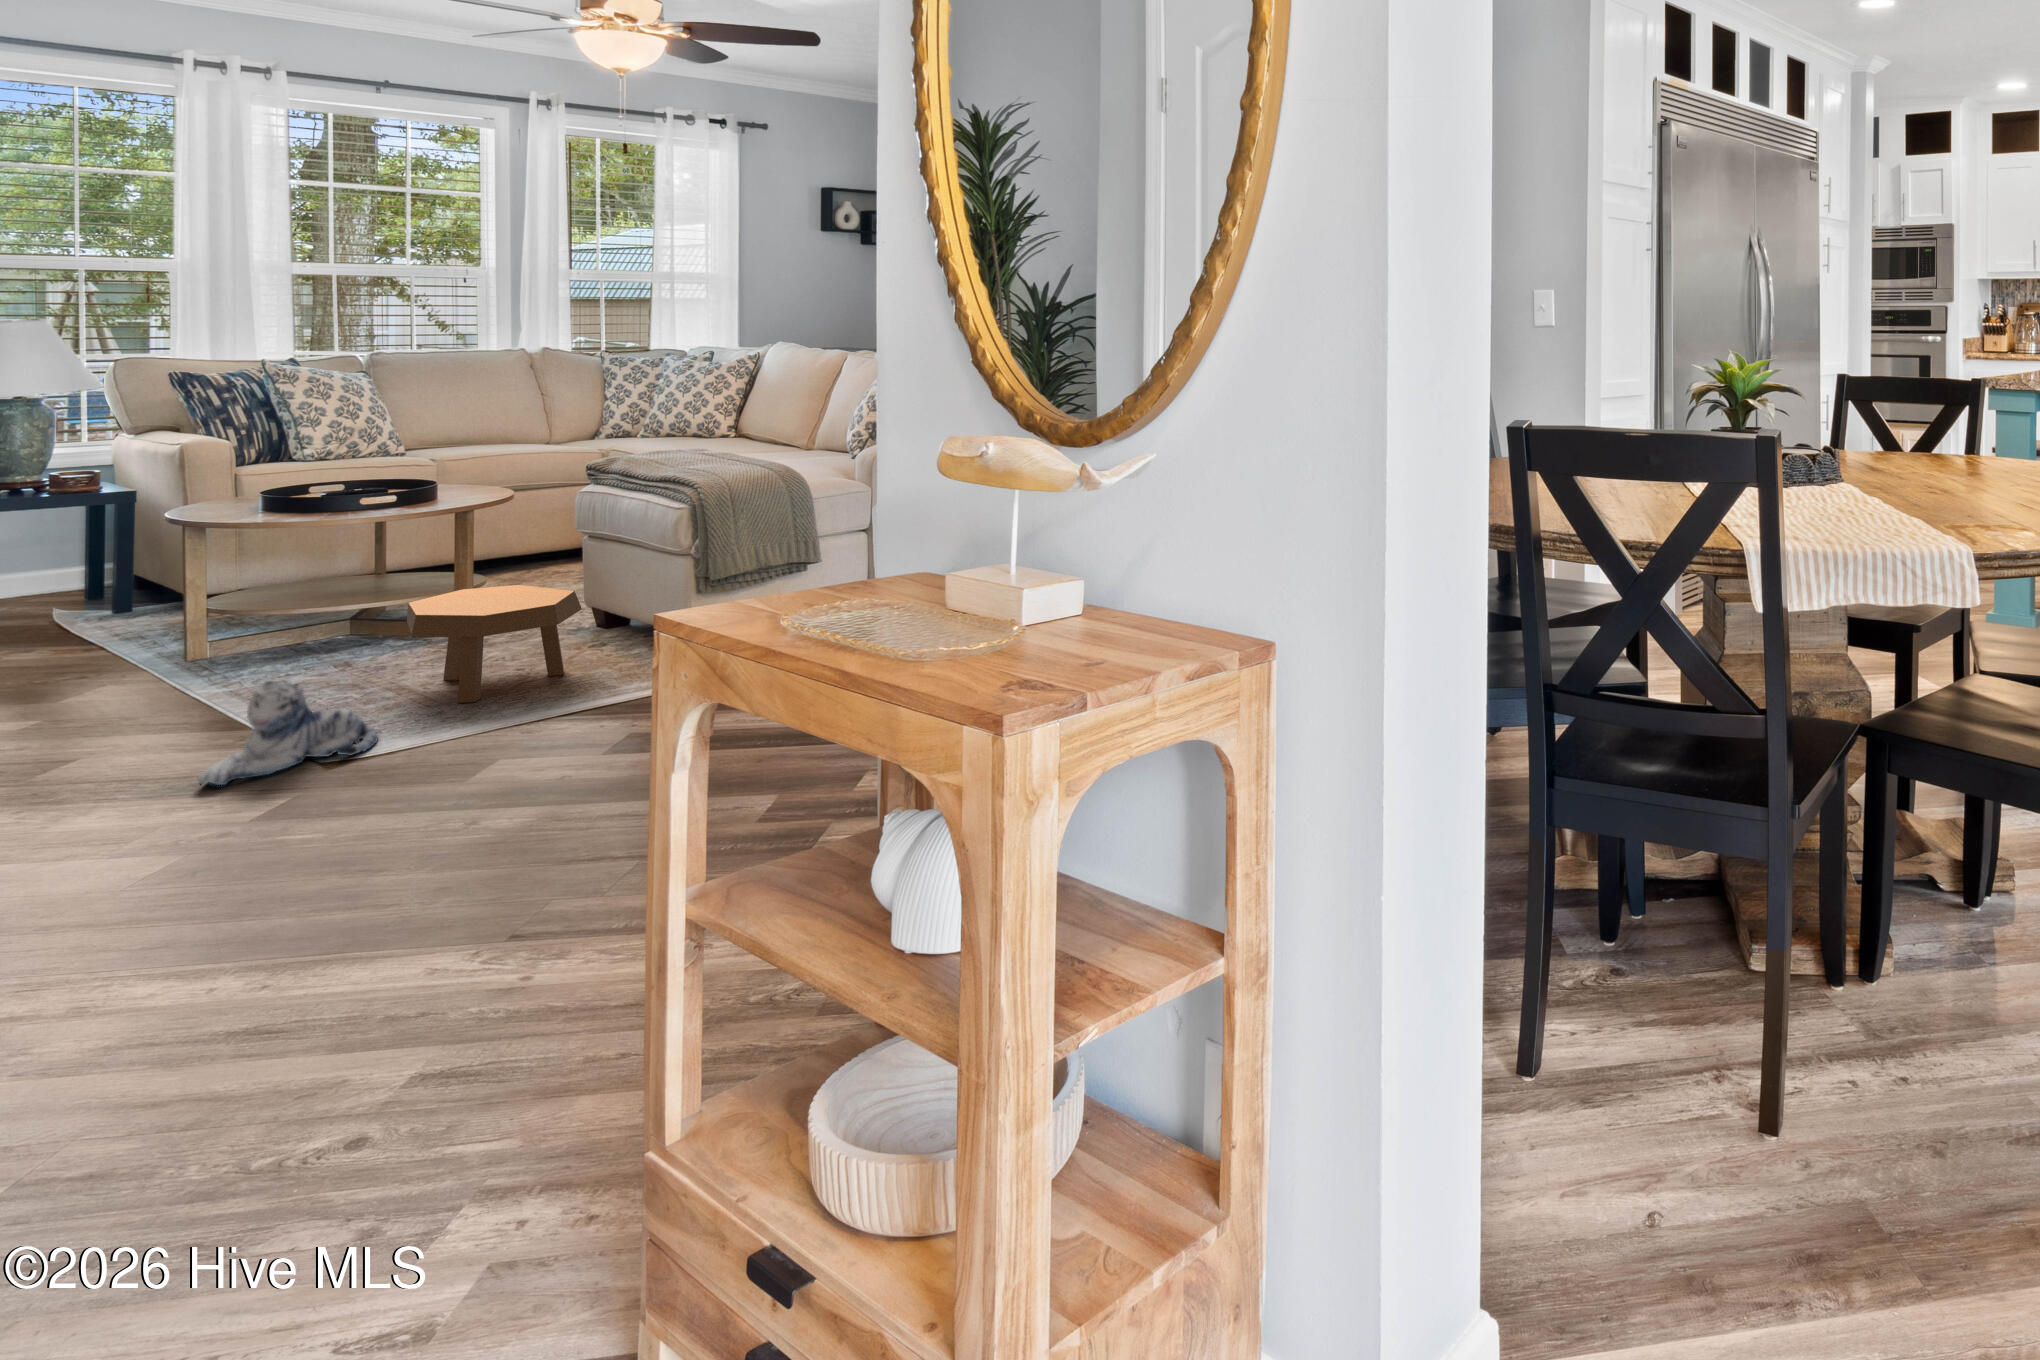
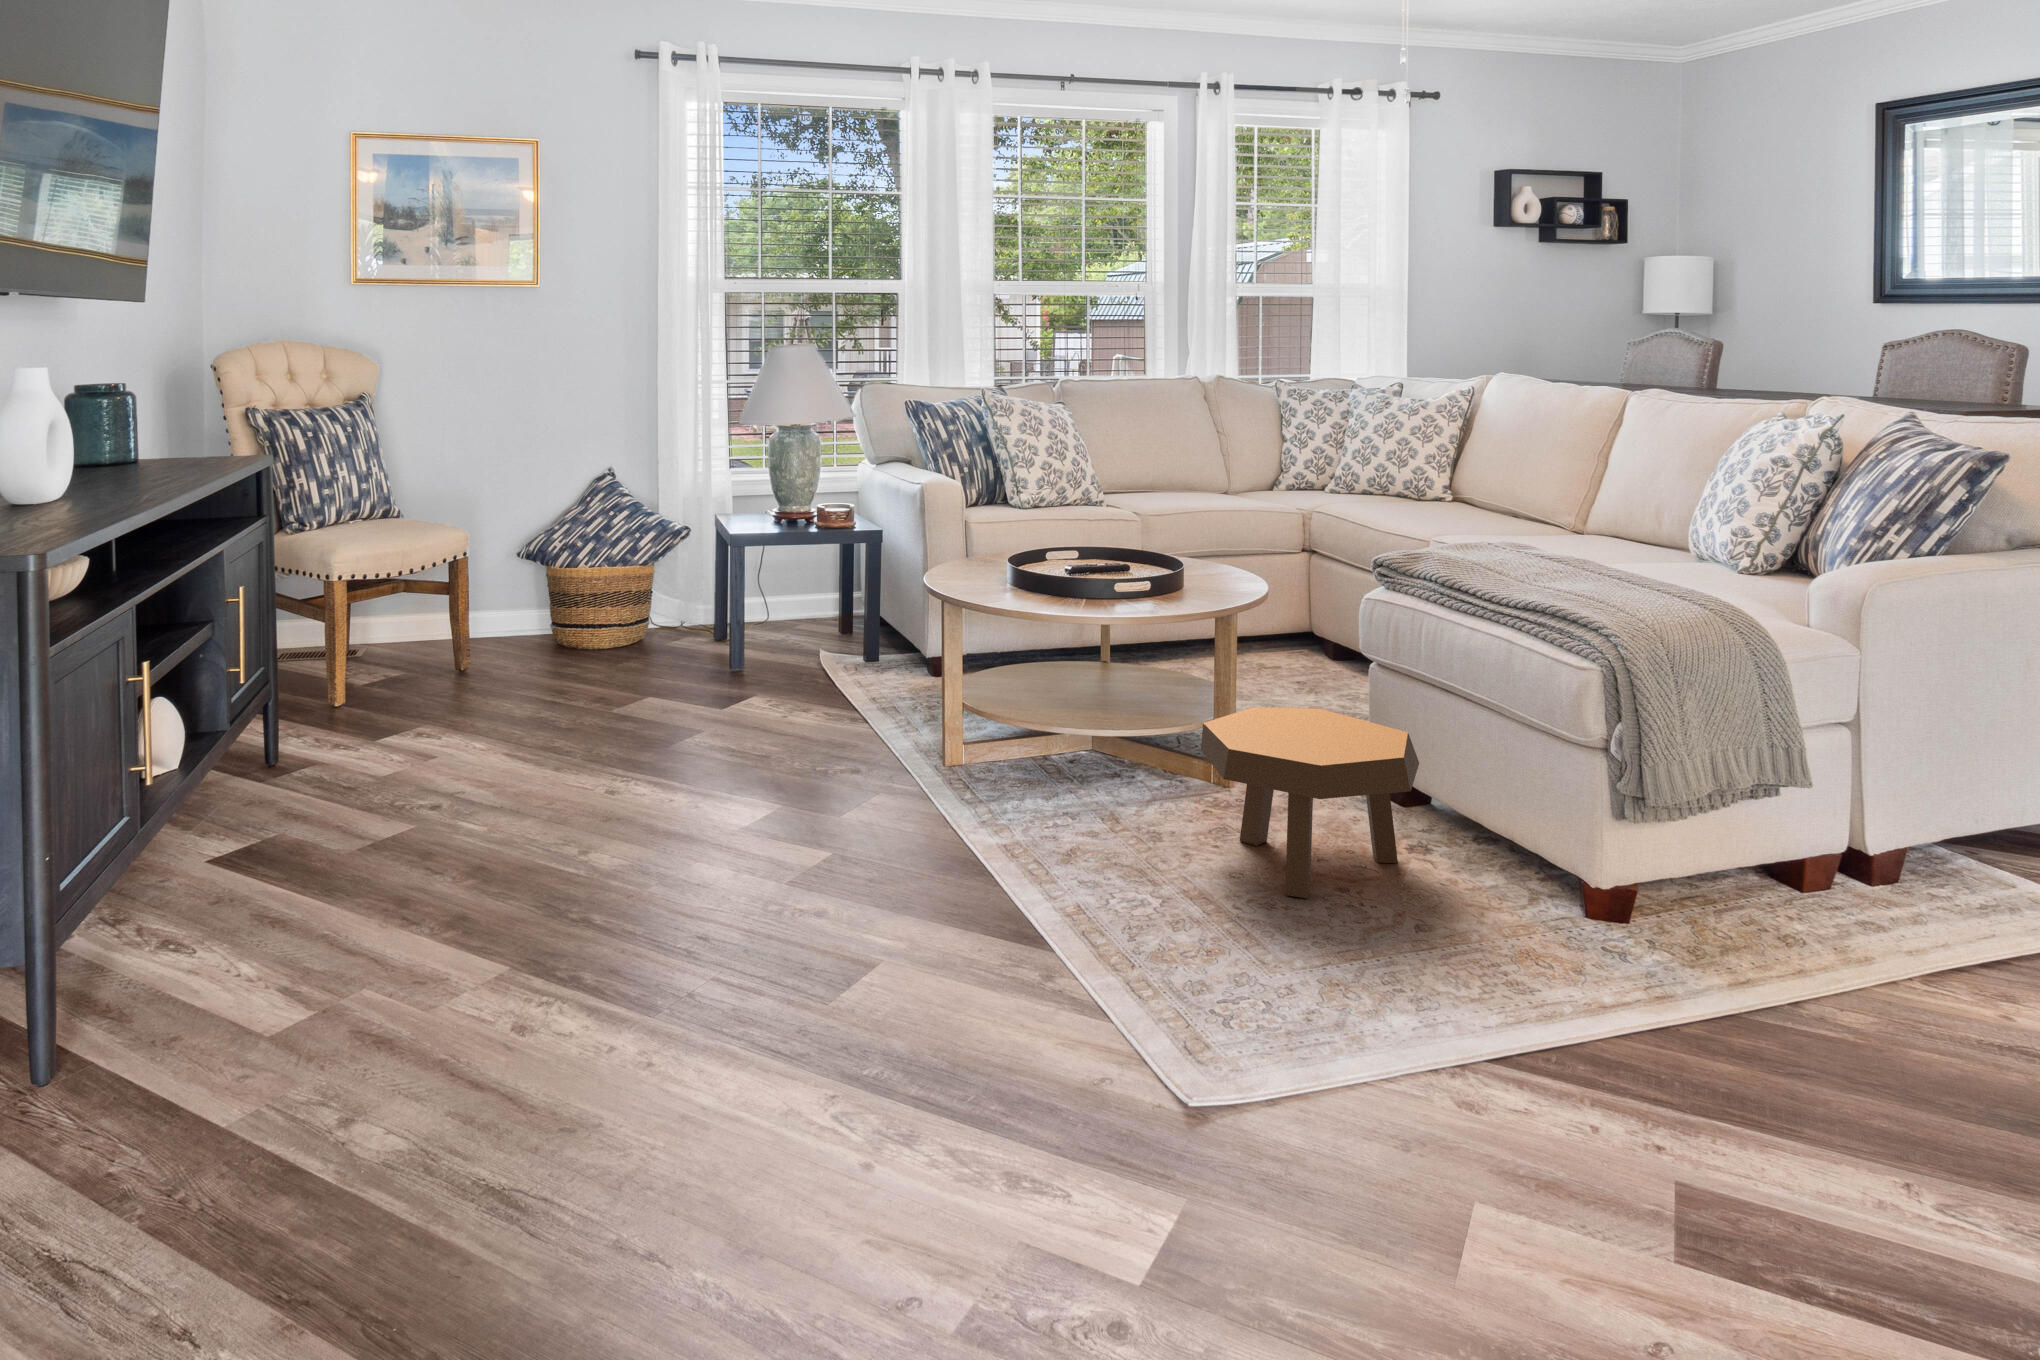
plush toy: present [198,681,378,785] -> none [1034,847,1219,1010]

